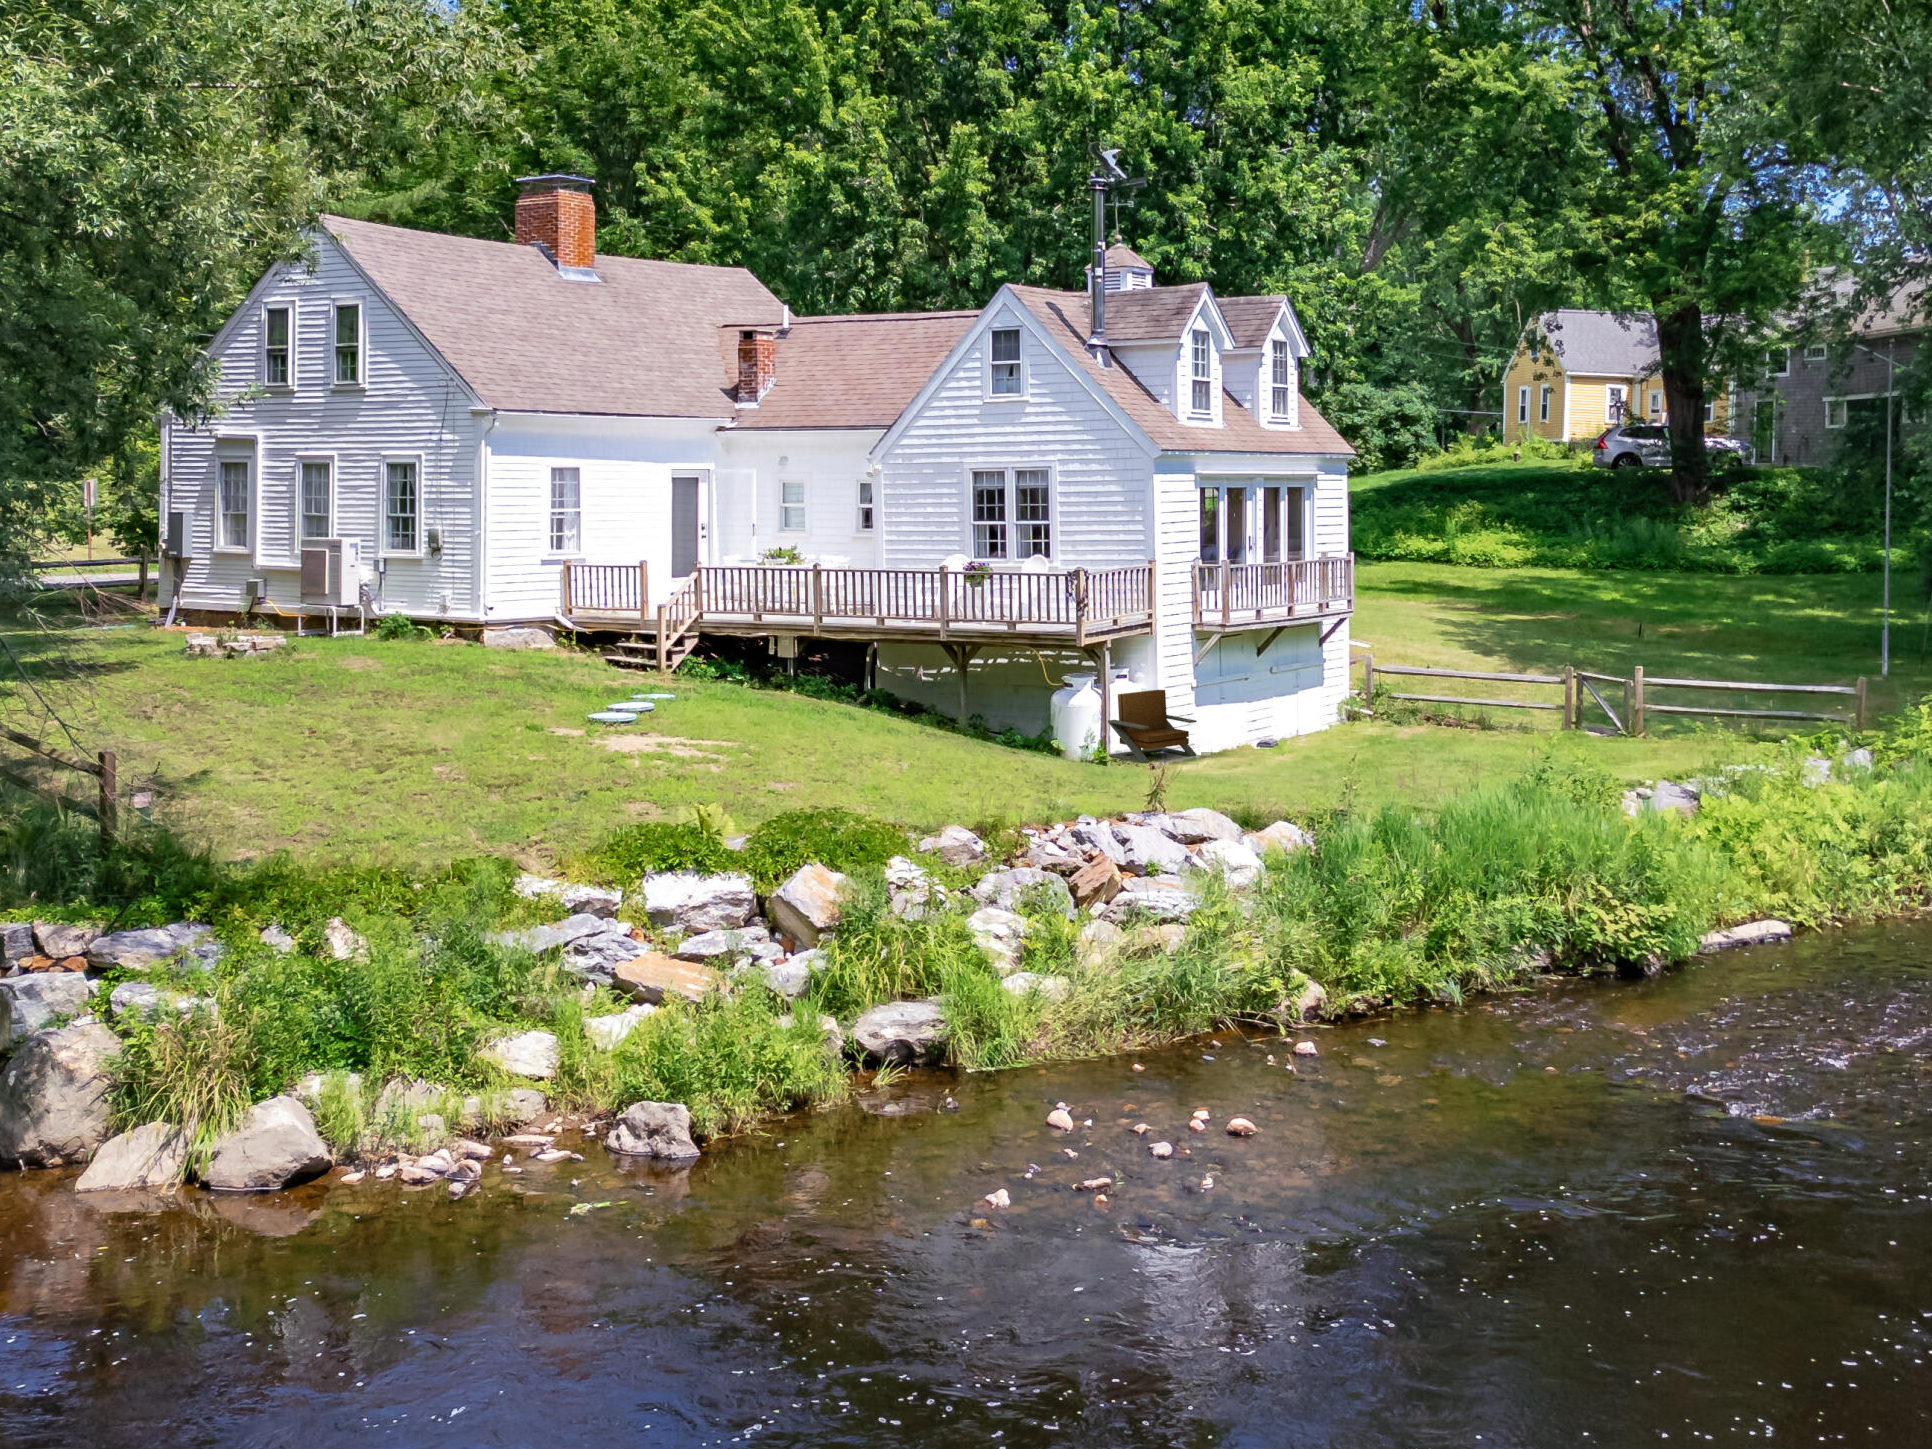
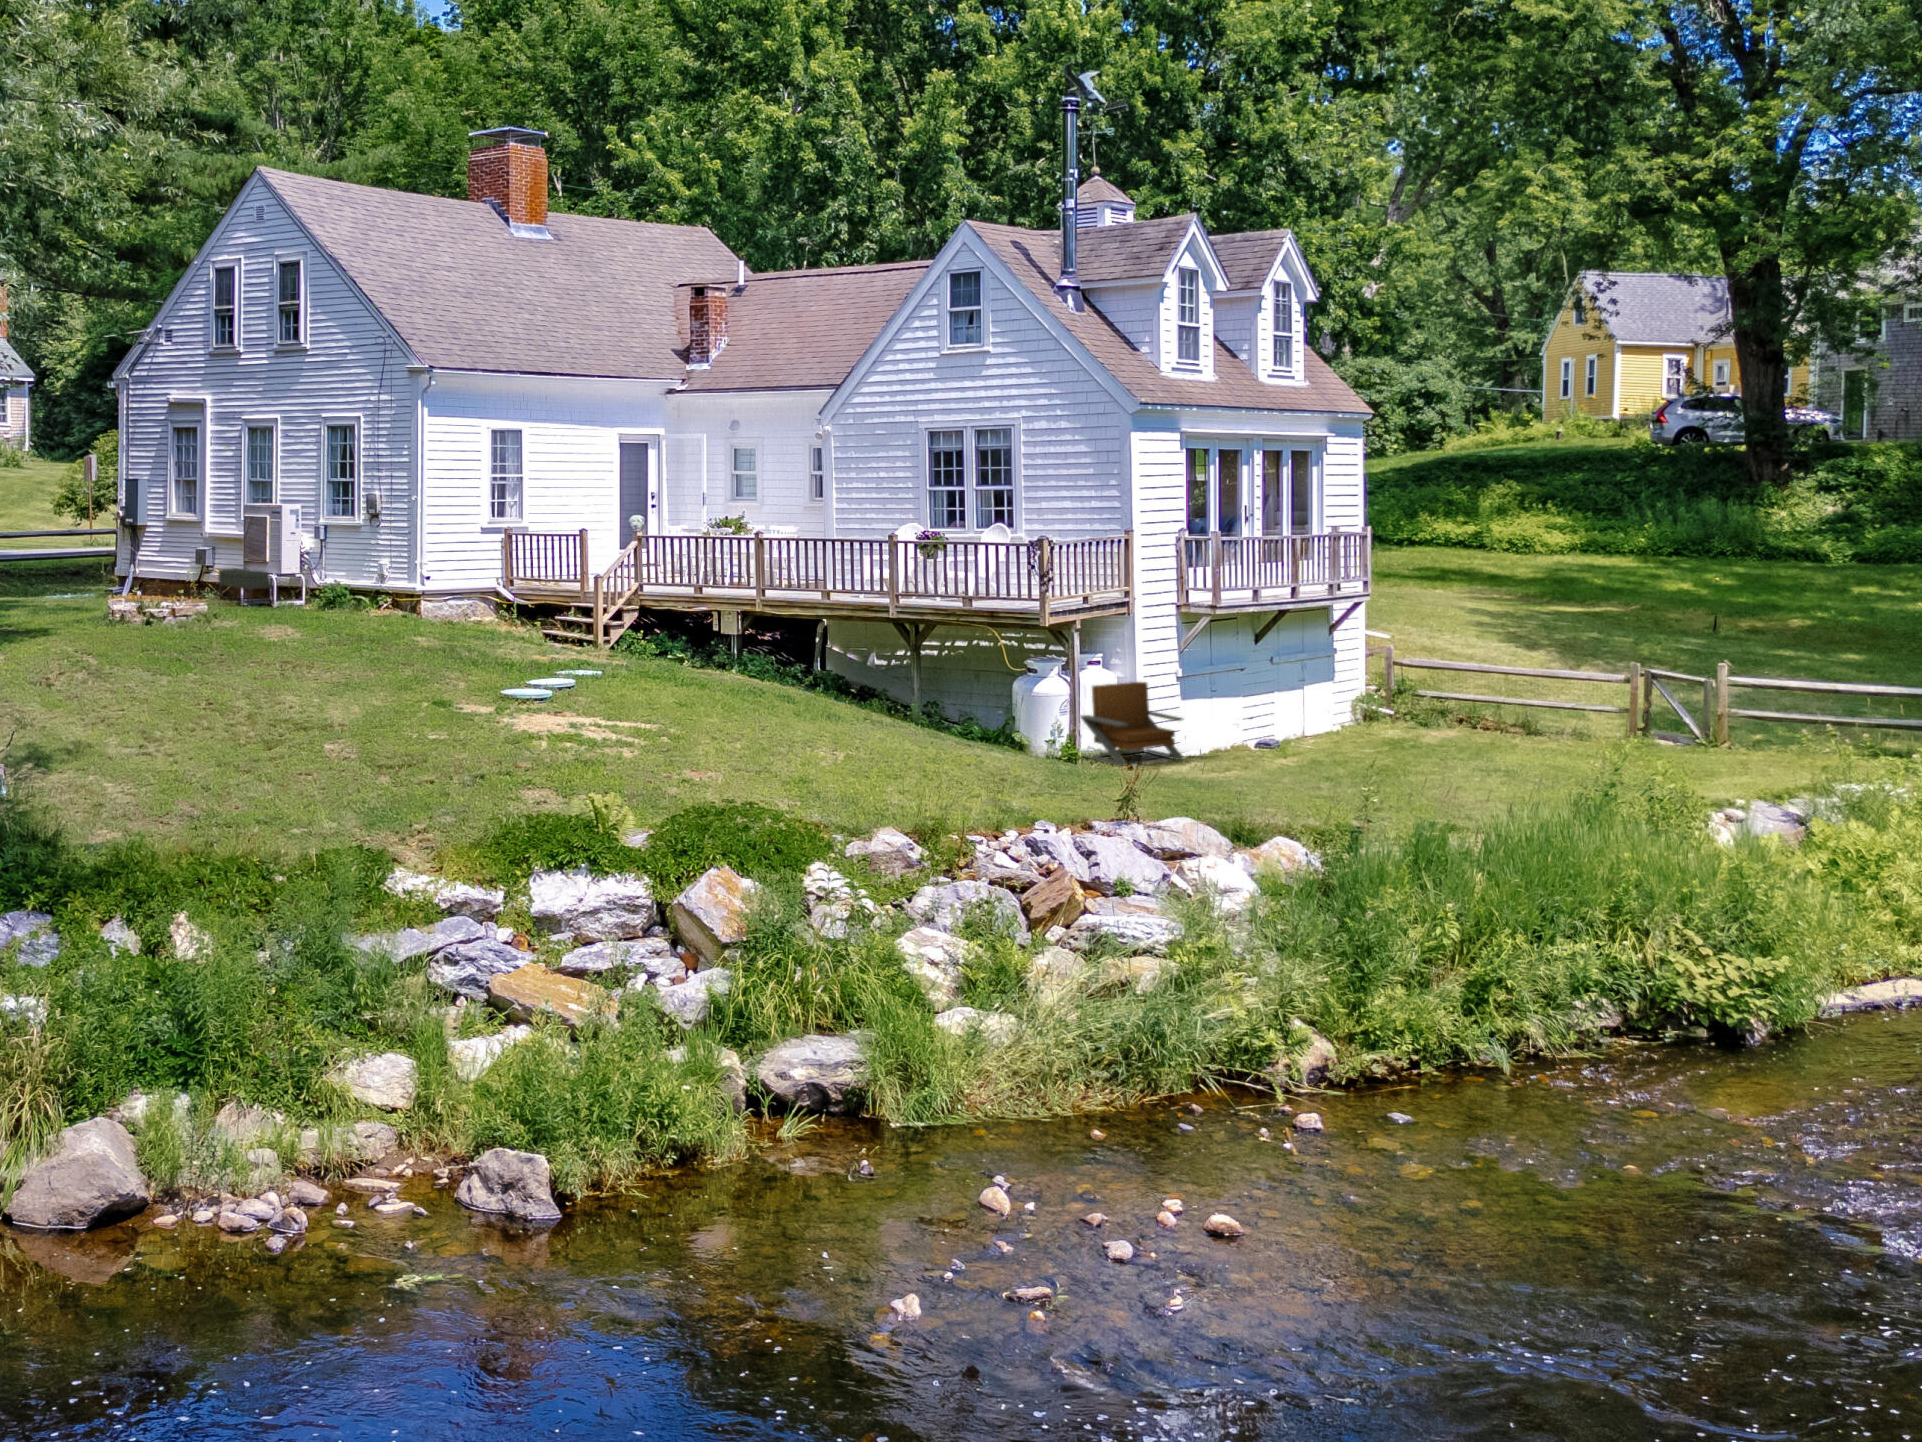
bench: none [269,596,332,633] -> present [218,568,274,605]

